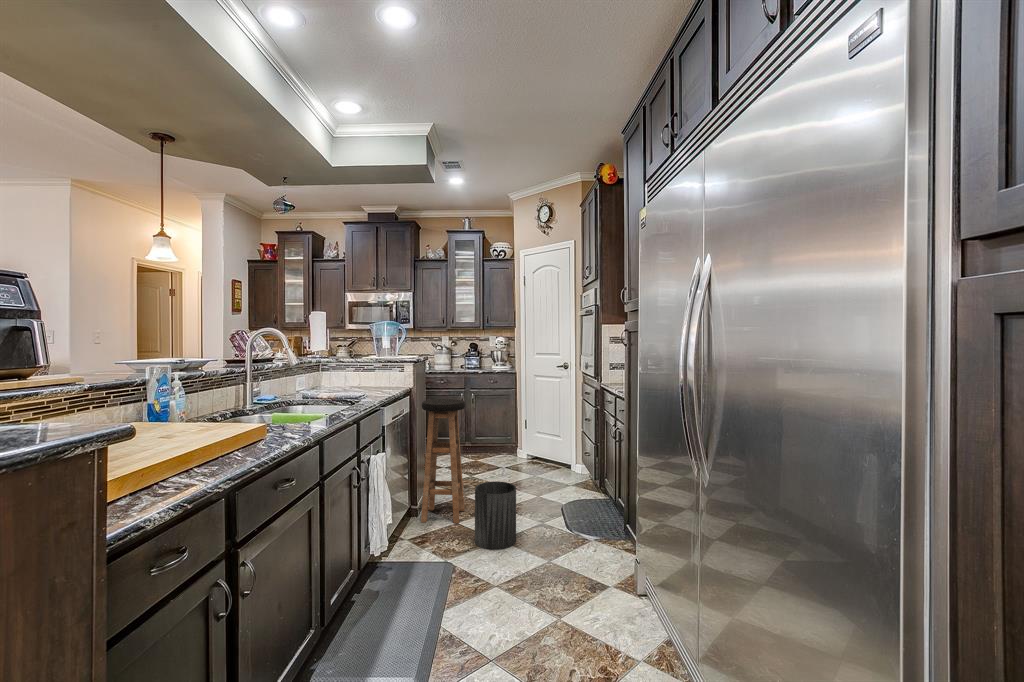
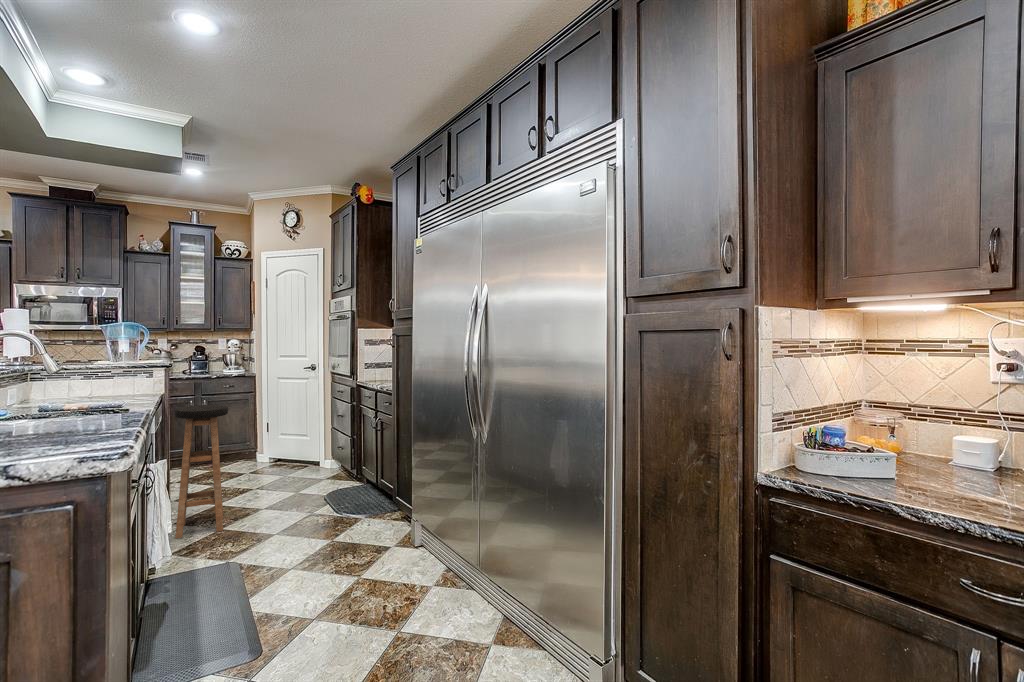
trash can: present [475,481,516,550] -> none [250,480,295,545]

